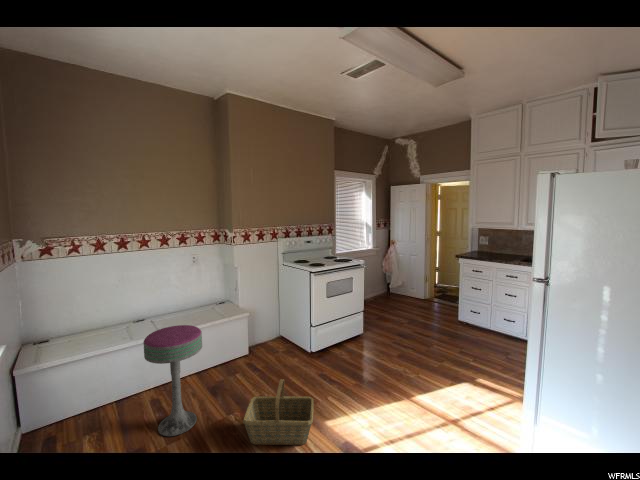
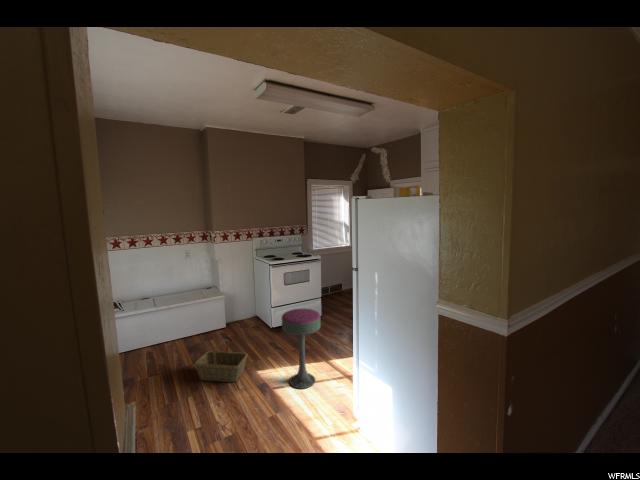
bar stool: present [143,325,202,436] -> present [282,308,321,389]

